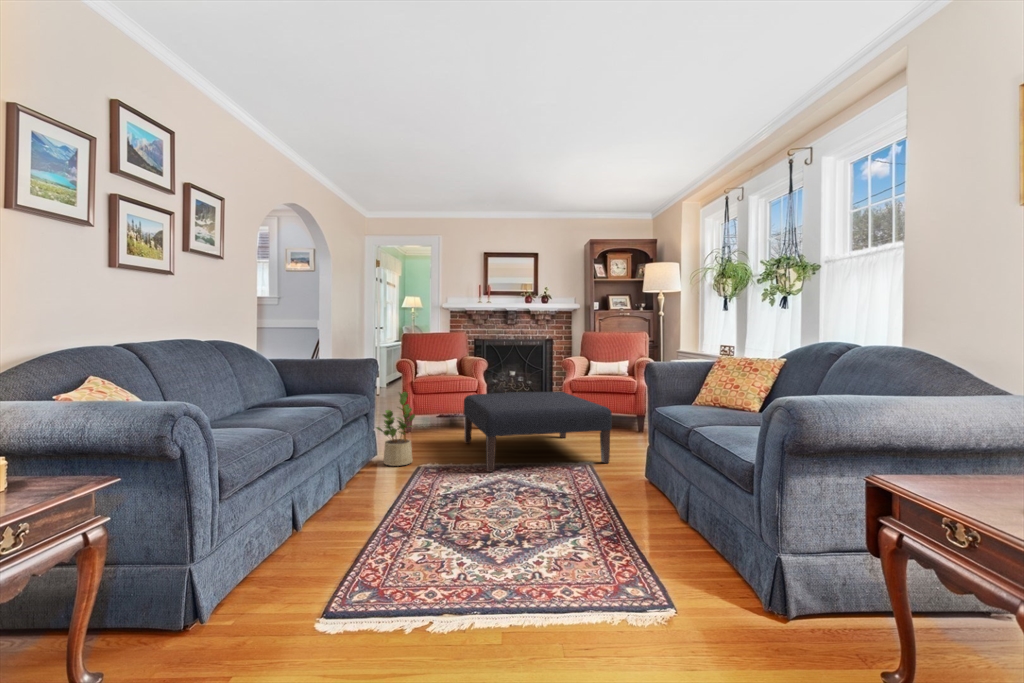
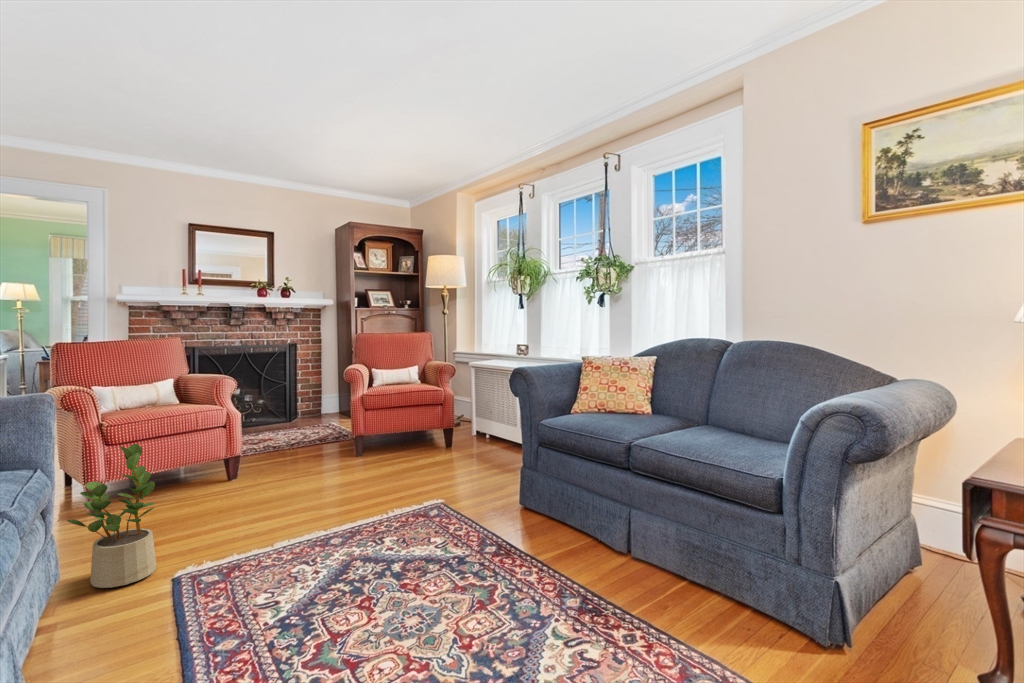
ottoman: present [464,392,612,472] -> none [225,412,465,552]

